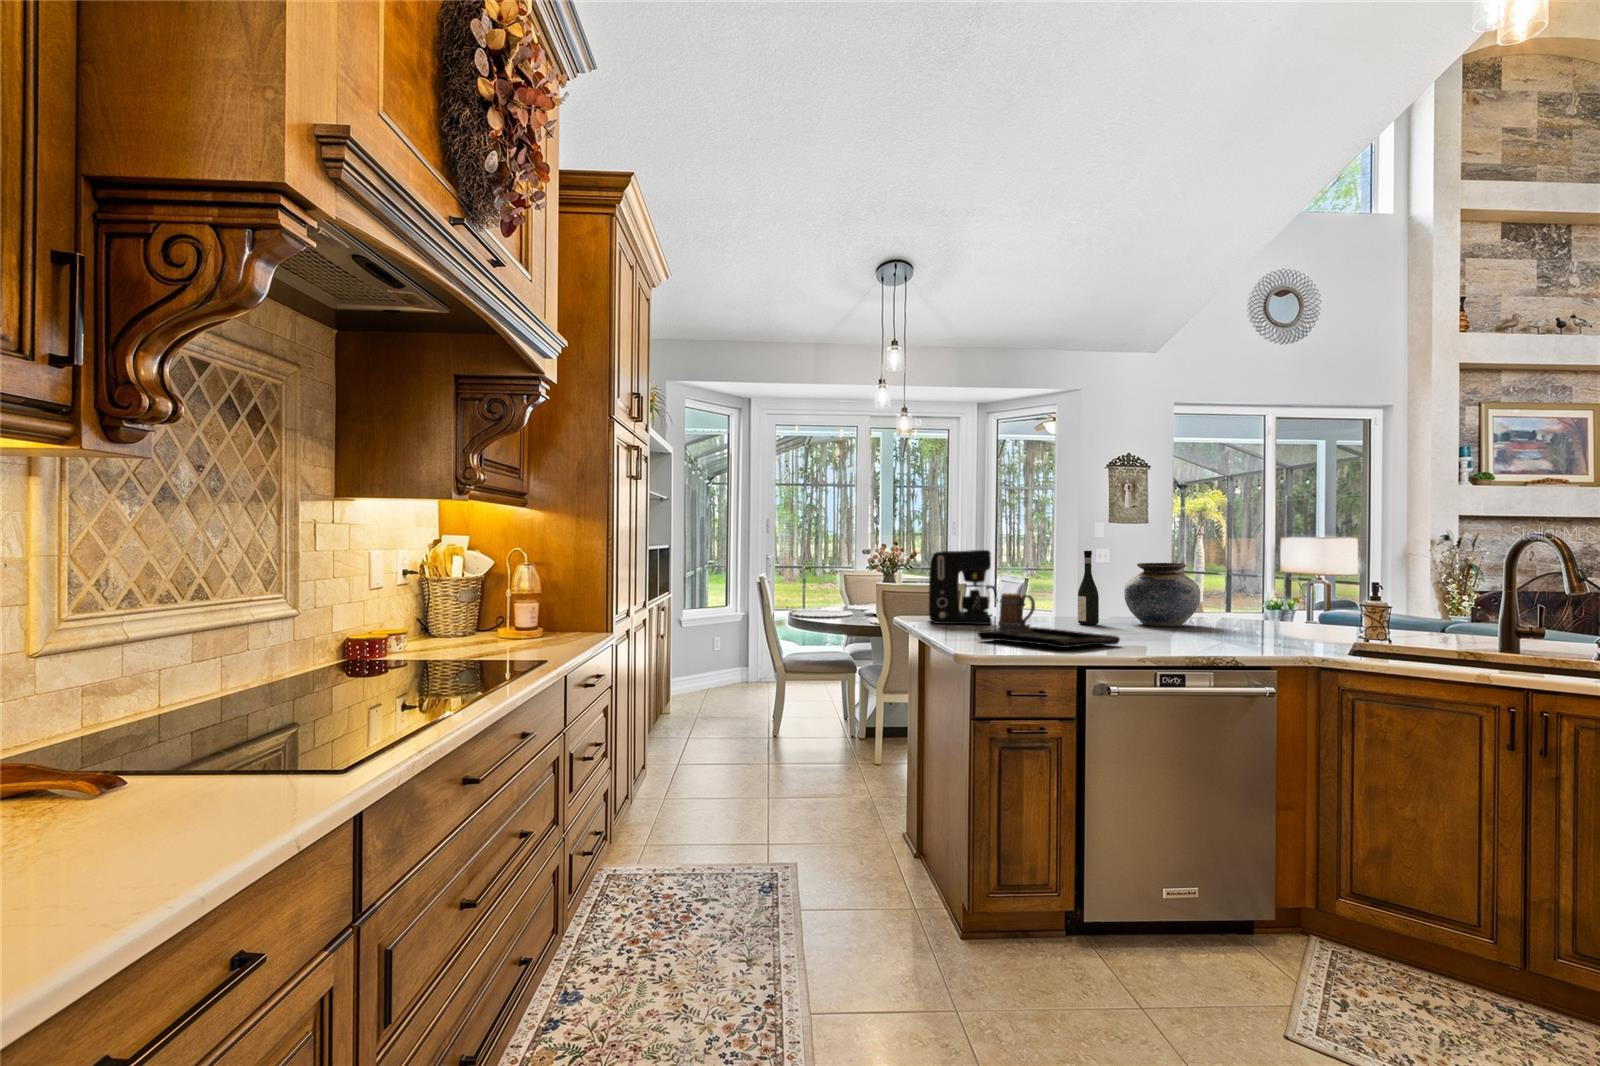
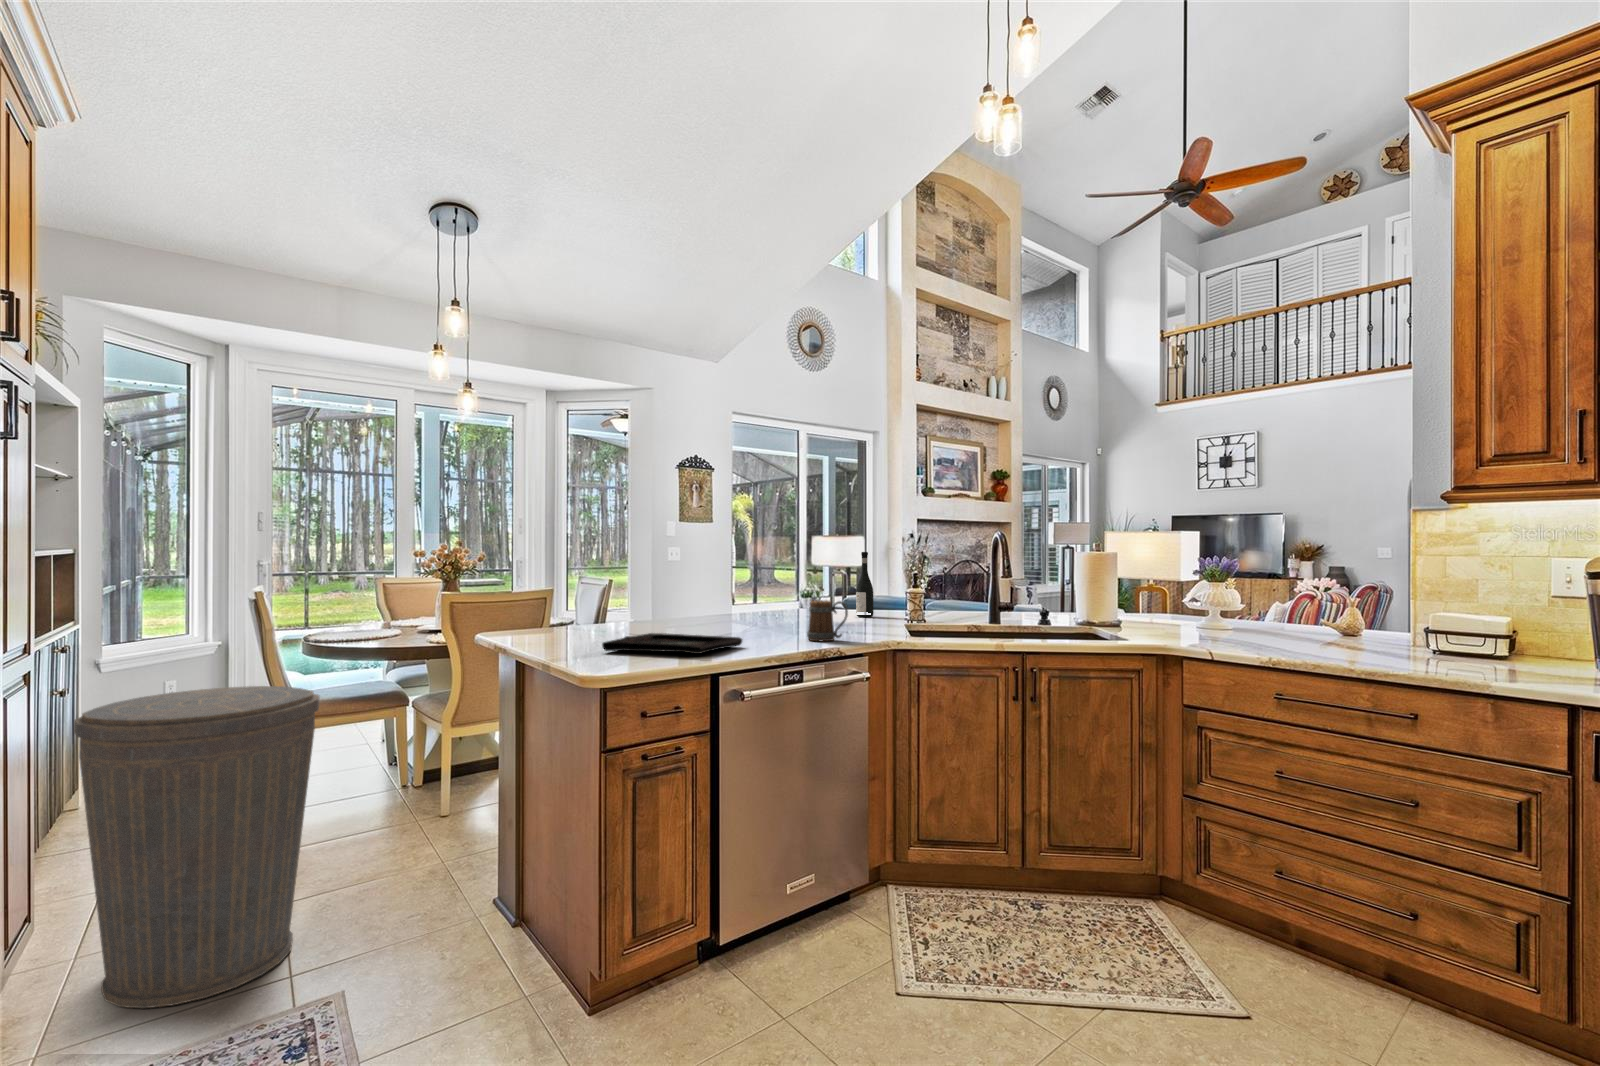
coffee maker: present [929,550,998,624] -> none [517,552,597,635]
wine bottle: present [1078,551,1099,625] -> present [856,552,874,617]
vase: present [1124,563,1200,626] -> none [715,563,781,624]
mug: present [998,593,1035,629] -> present [807,600,848,641]
trash can: none [634,648,775,866] -> present [74,686,319,1008]

